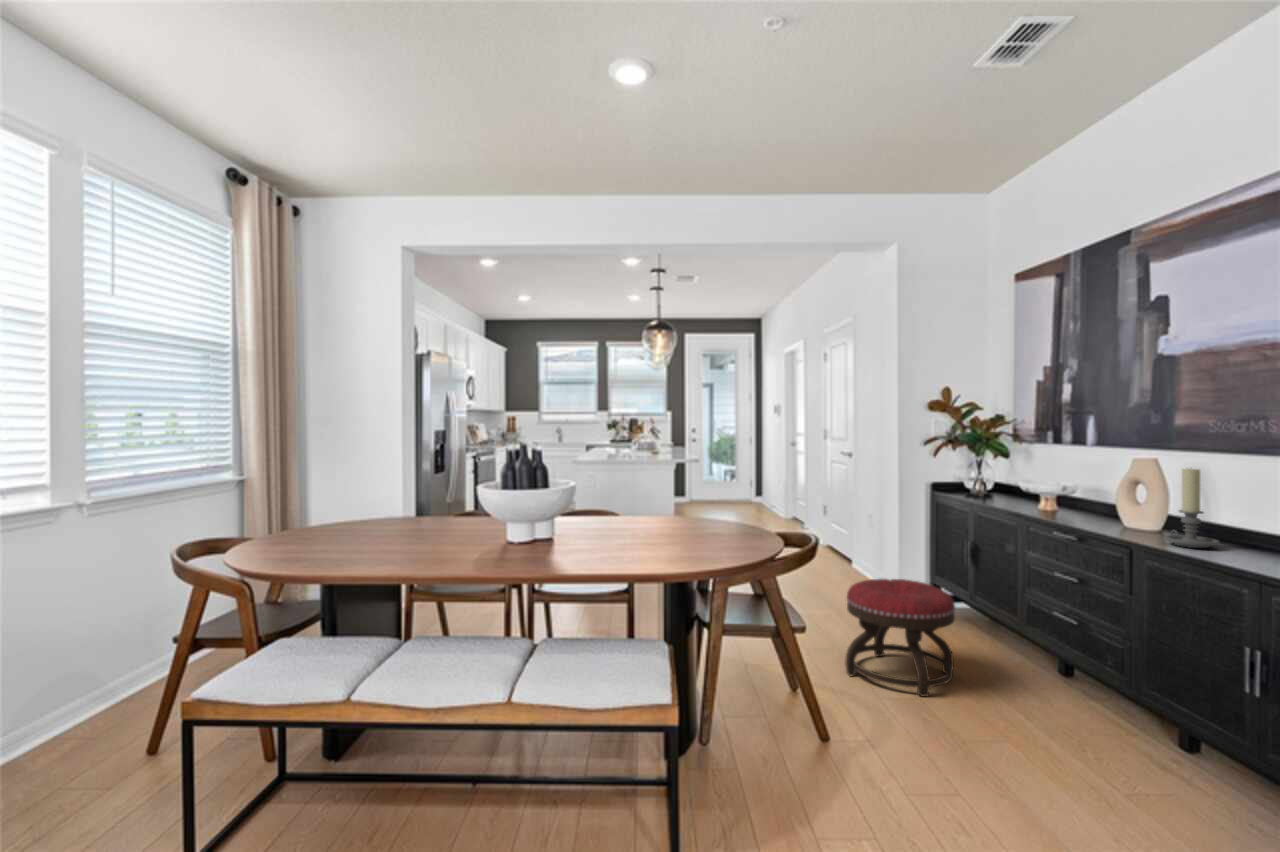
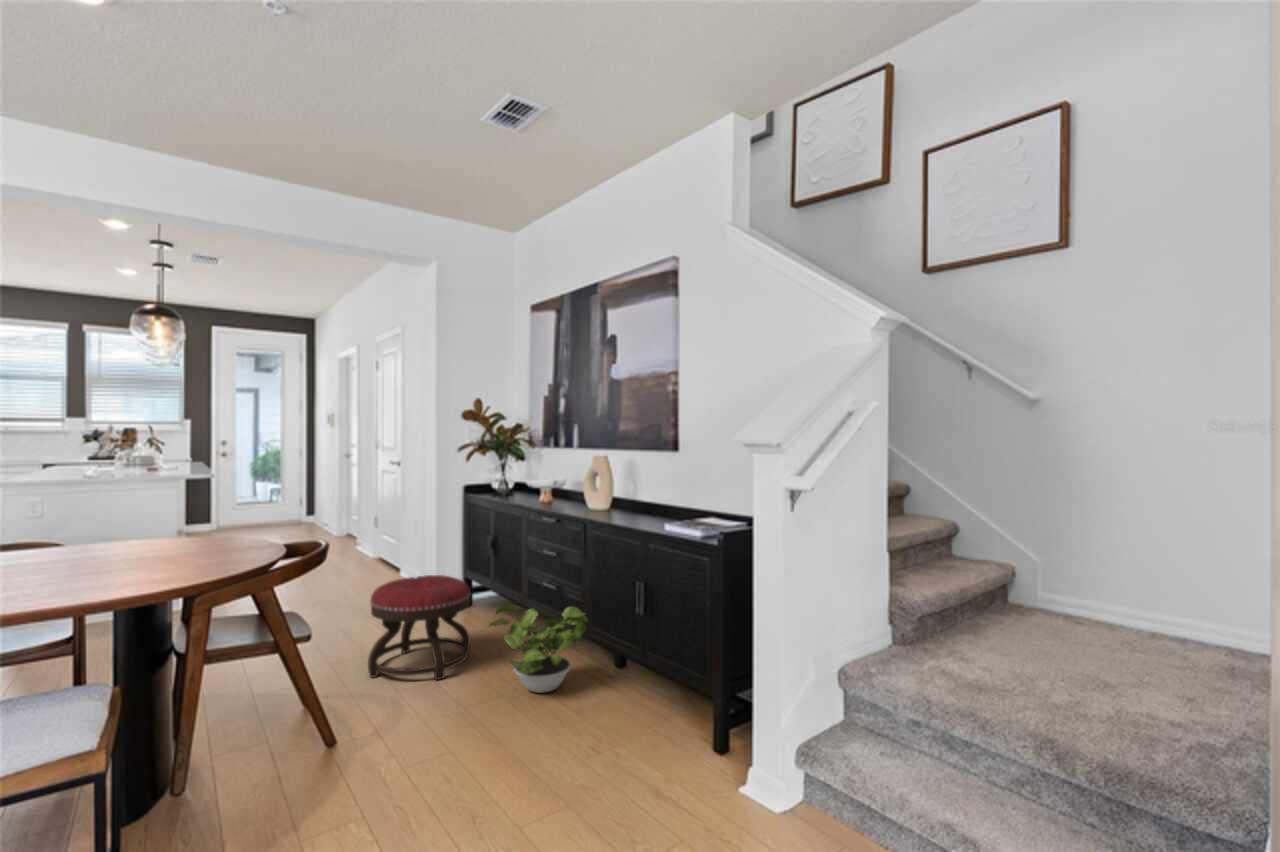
candle holder: present [1164,468,1219,548] -> none [610,461,641,520]
potted plant: none [980,631,1130,748] -> present [484,605,588,692]

